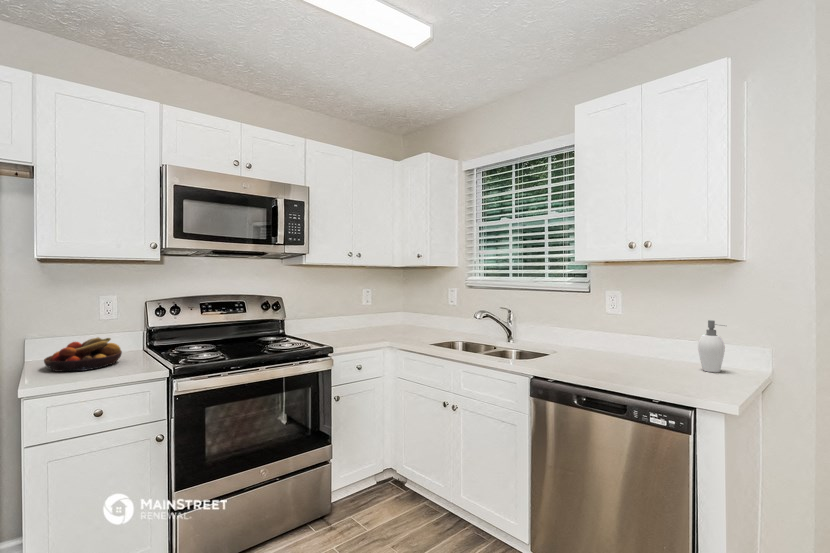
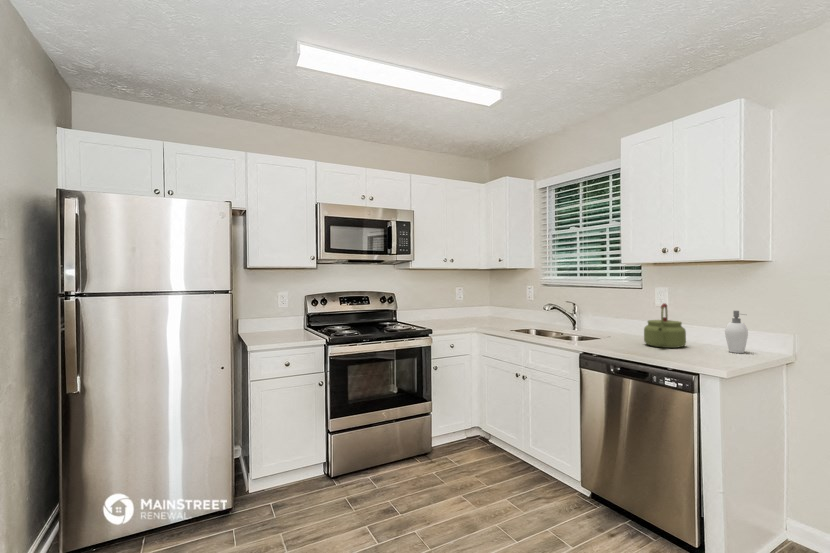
kettle: none [601,311,651,367] -> present [644,304,686,348]
fruit bowl: present [44,337,122,372] -> none [254,318,295,338]

